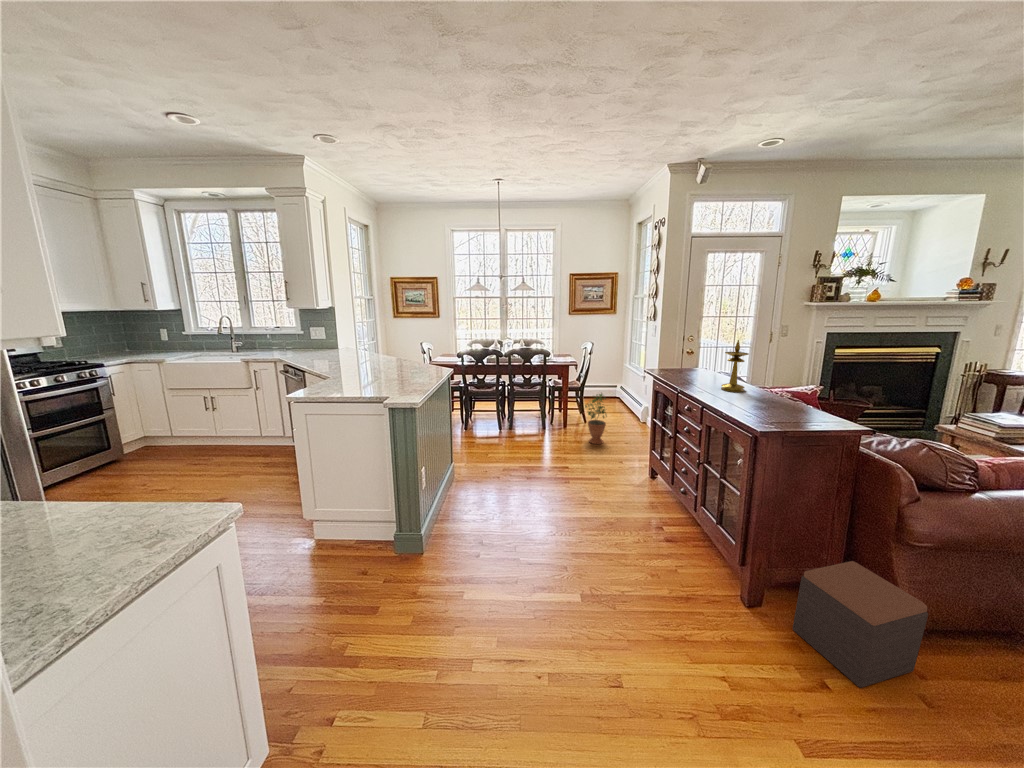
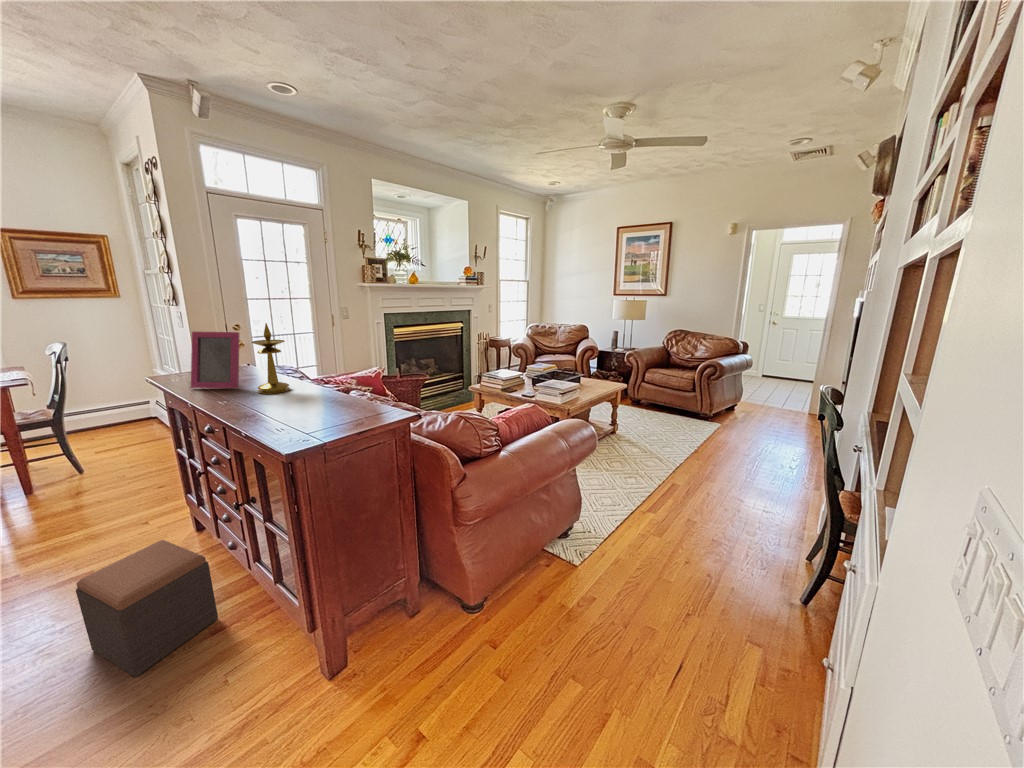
picture frame: none [676,342,714,384] -> present [191,332,239,388]
potted plant: present [585,393,607,444] -> none [48,423,112,513]
footstool: present [793,561,928,688] -> present [76,540,218,677]

